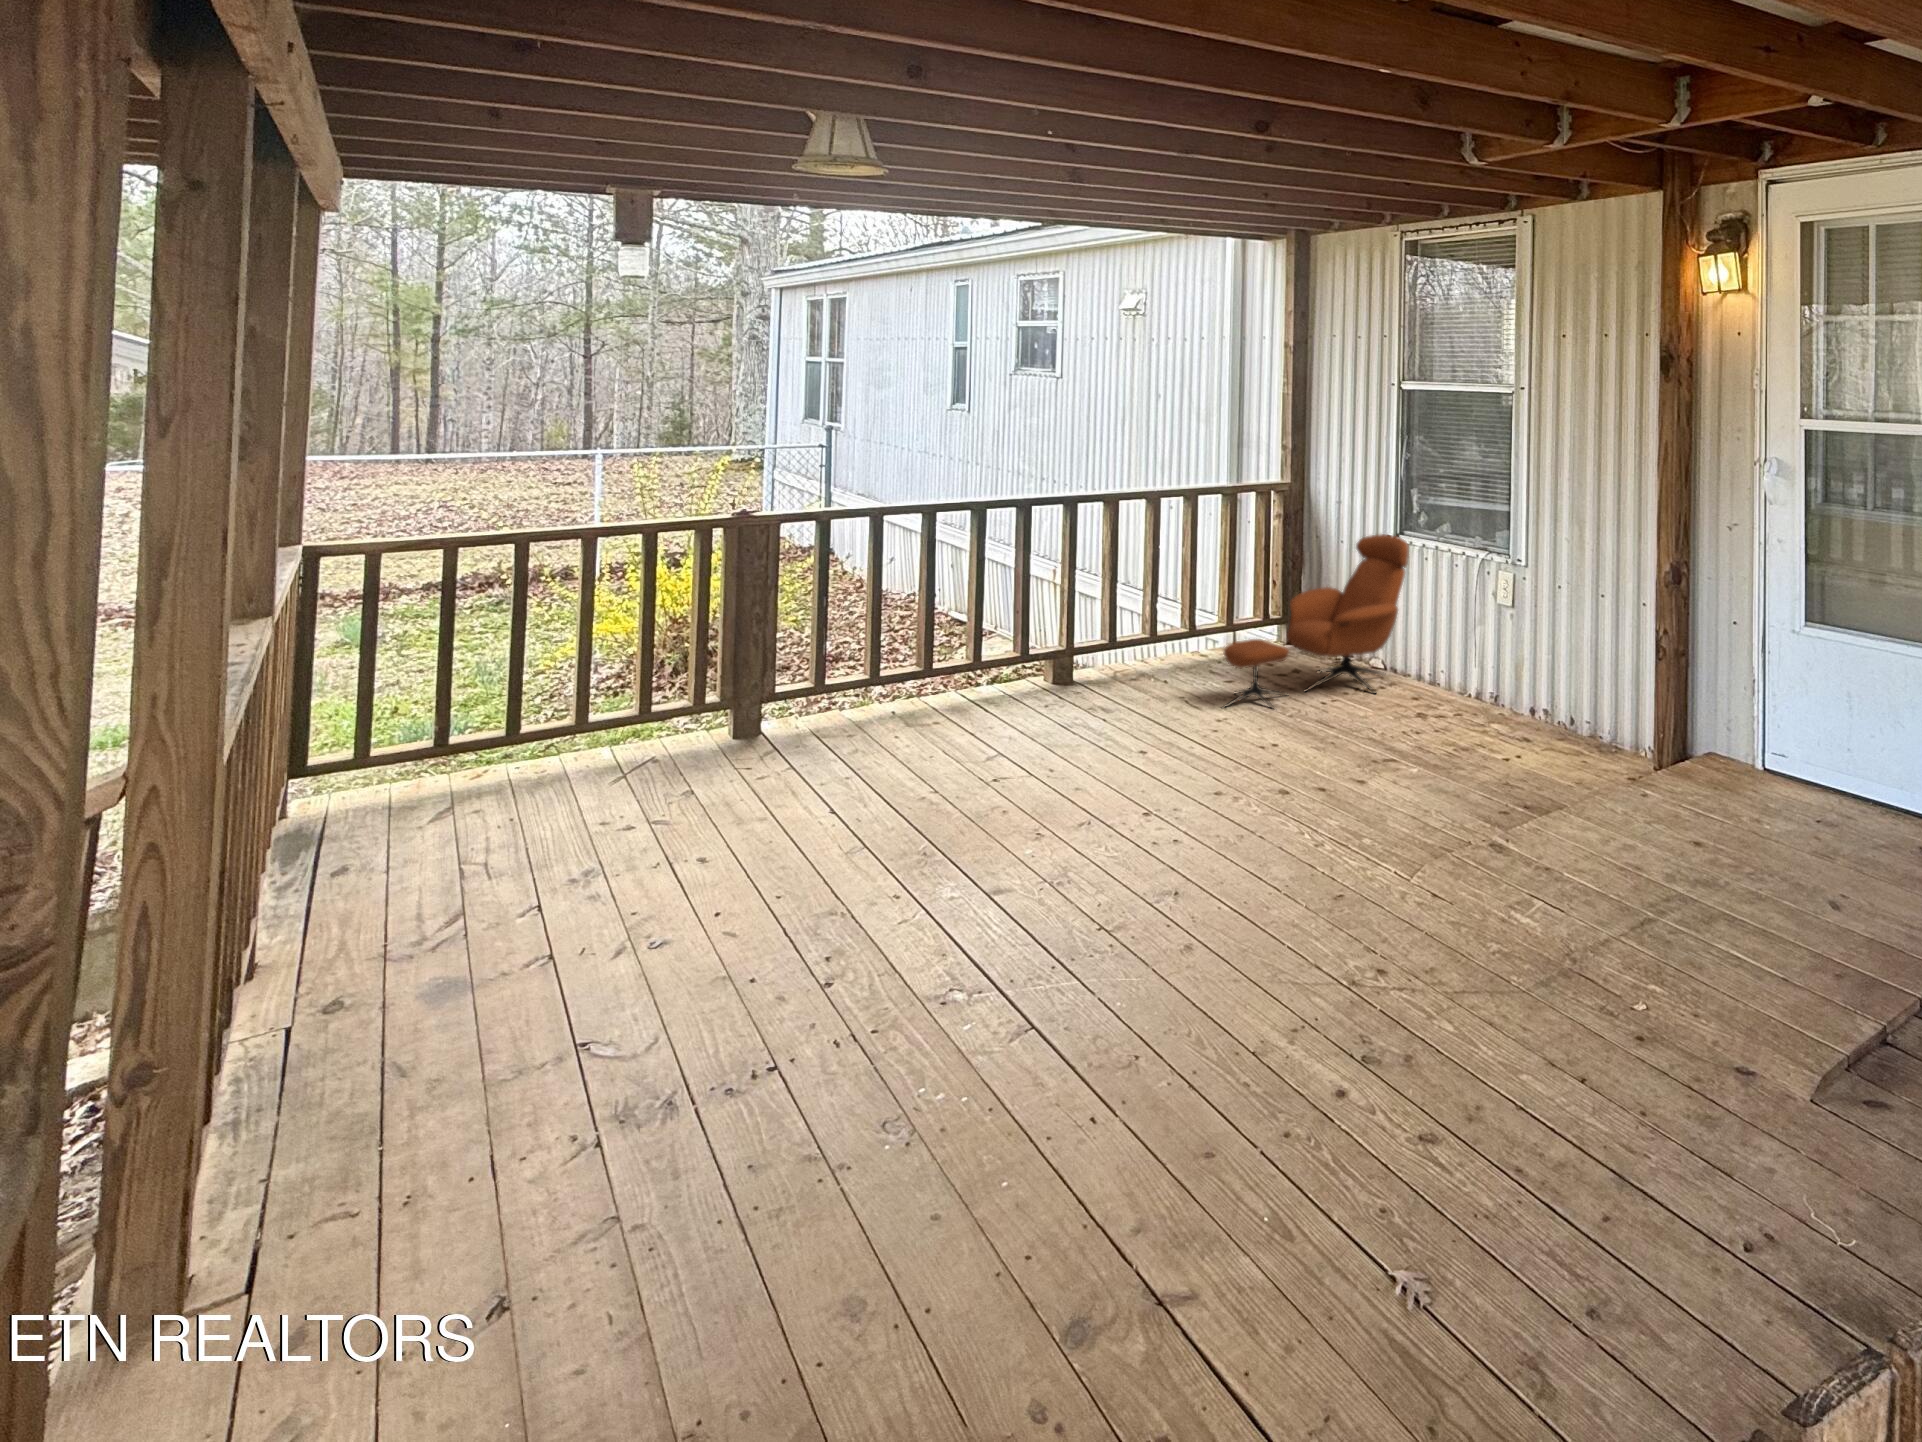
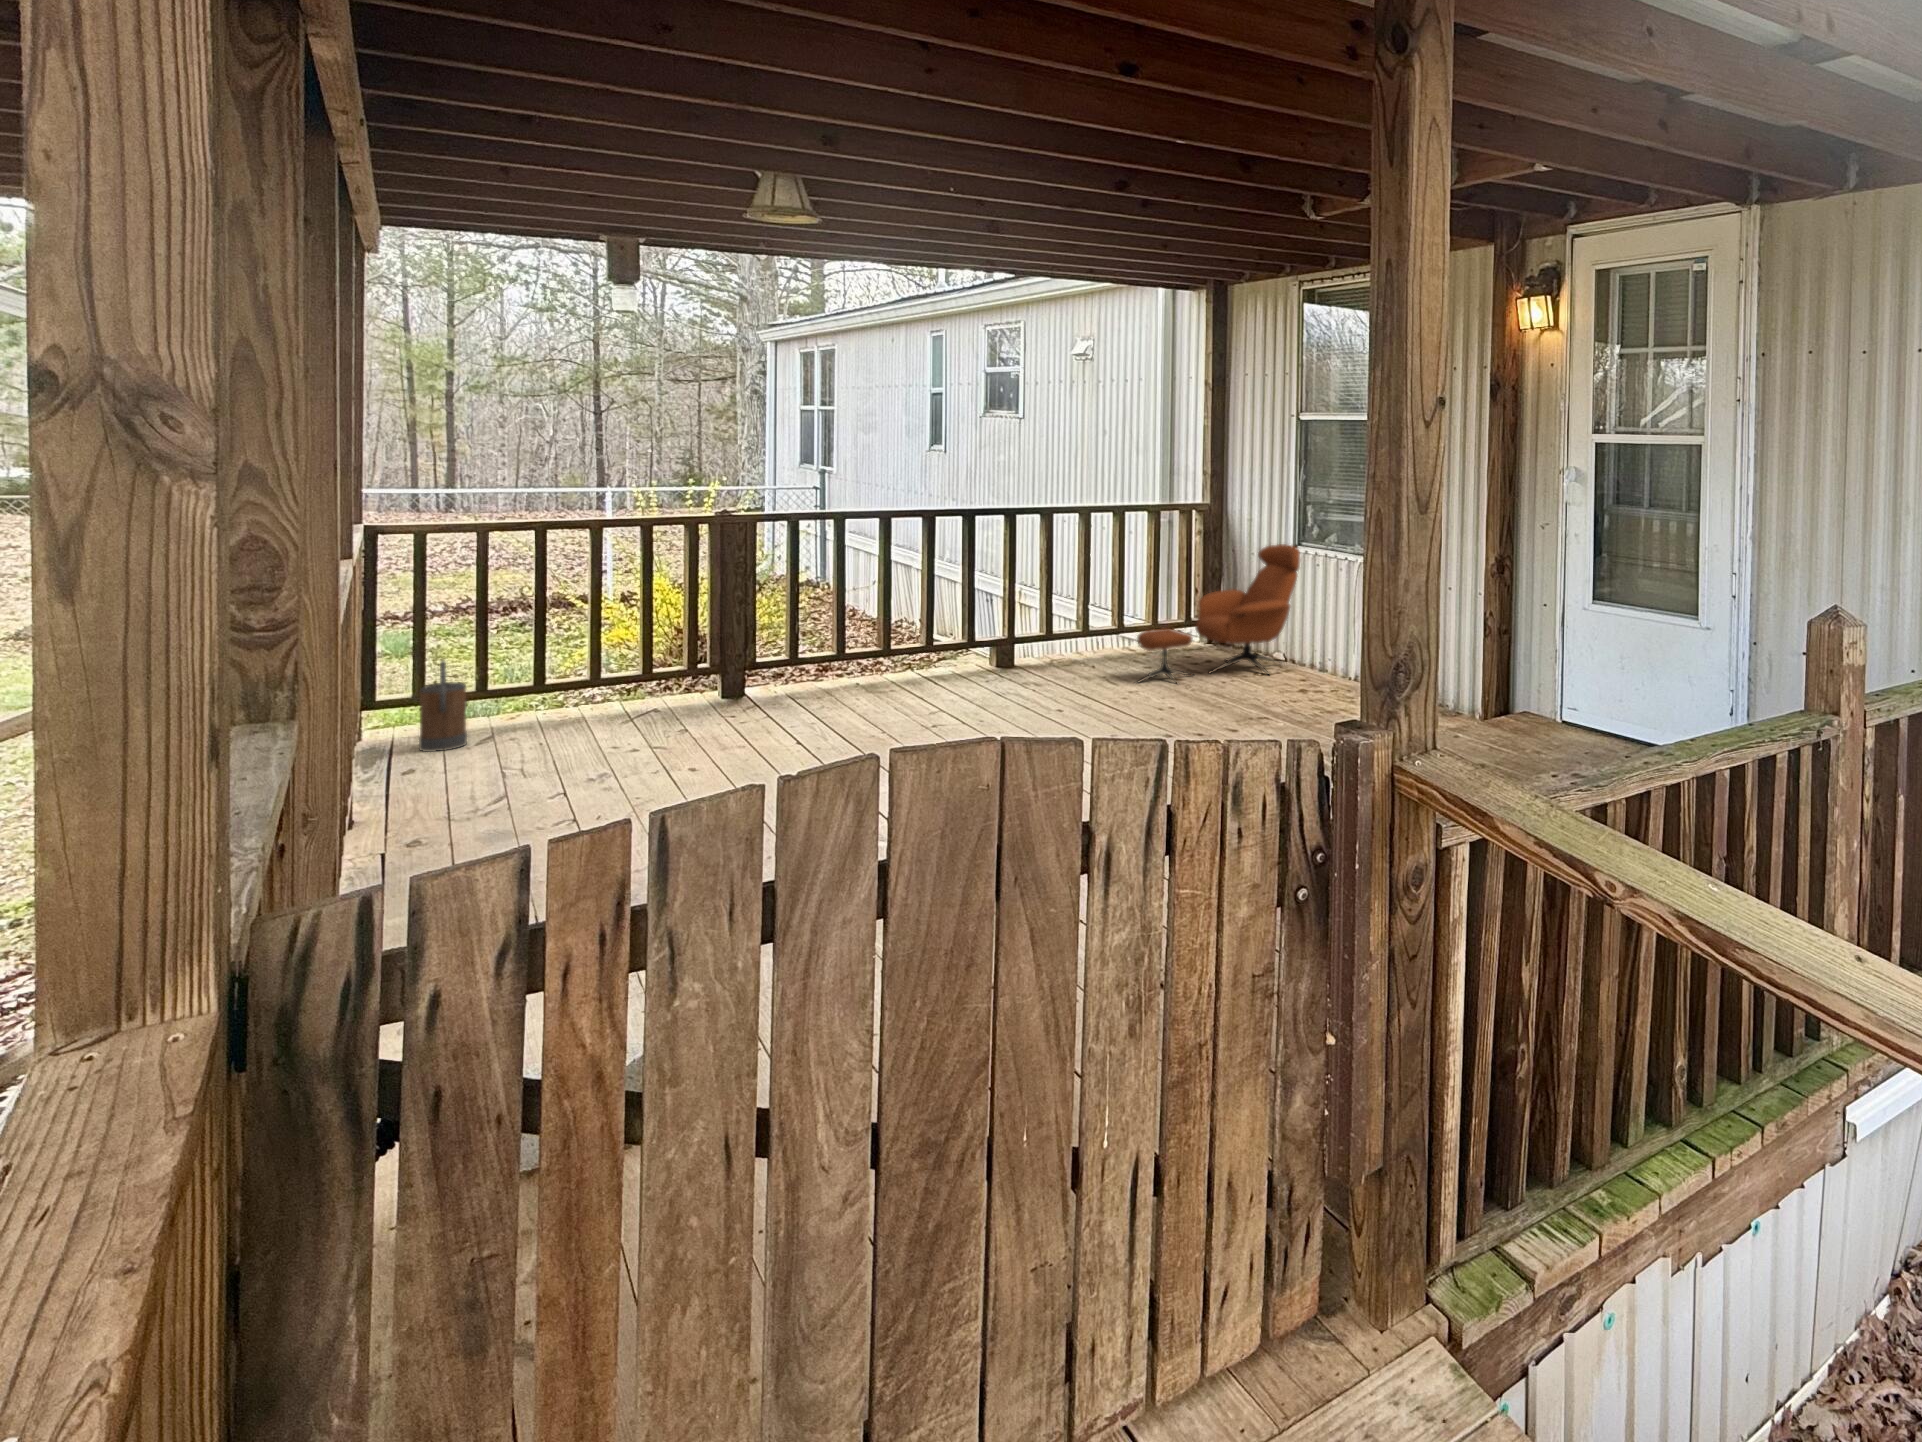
watering can: none [357,713,422,833] -> present [419,661,467,752]

